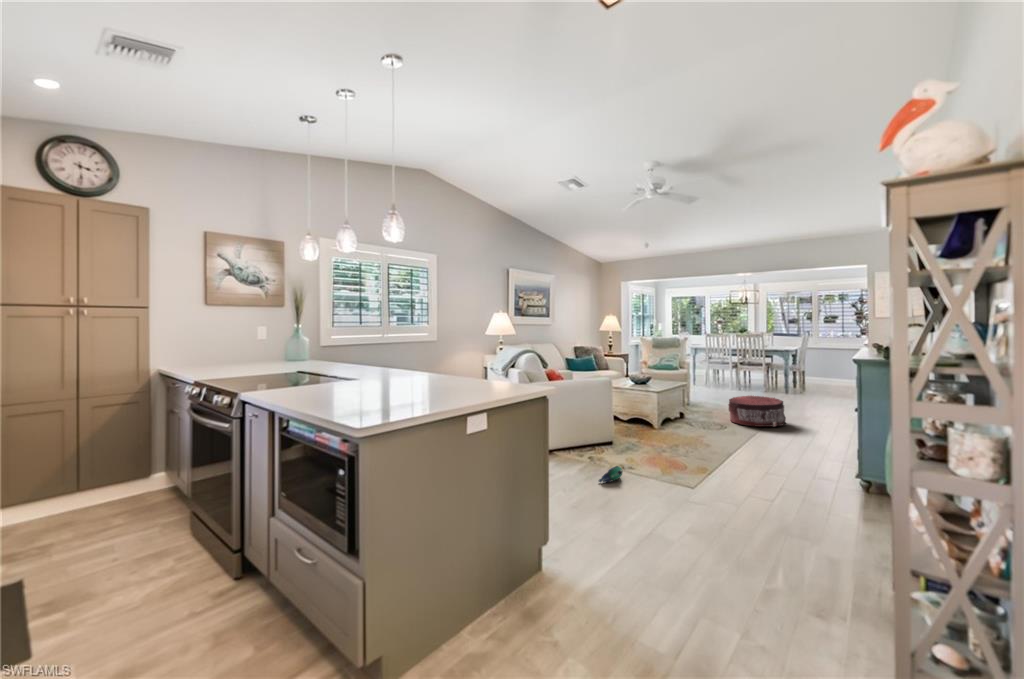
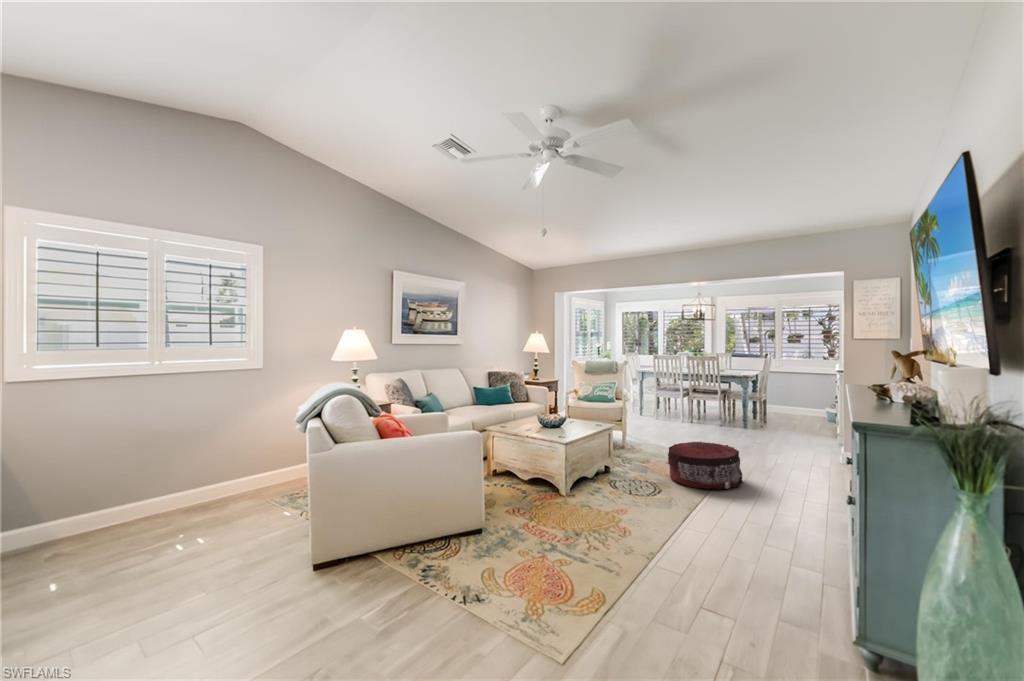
plush toy: present [599,466,623,482] -> none [407,595,459,639]

